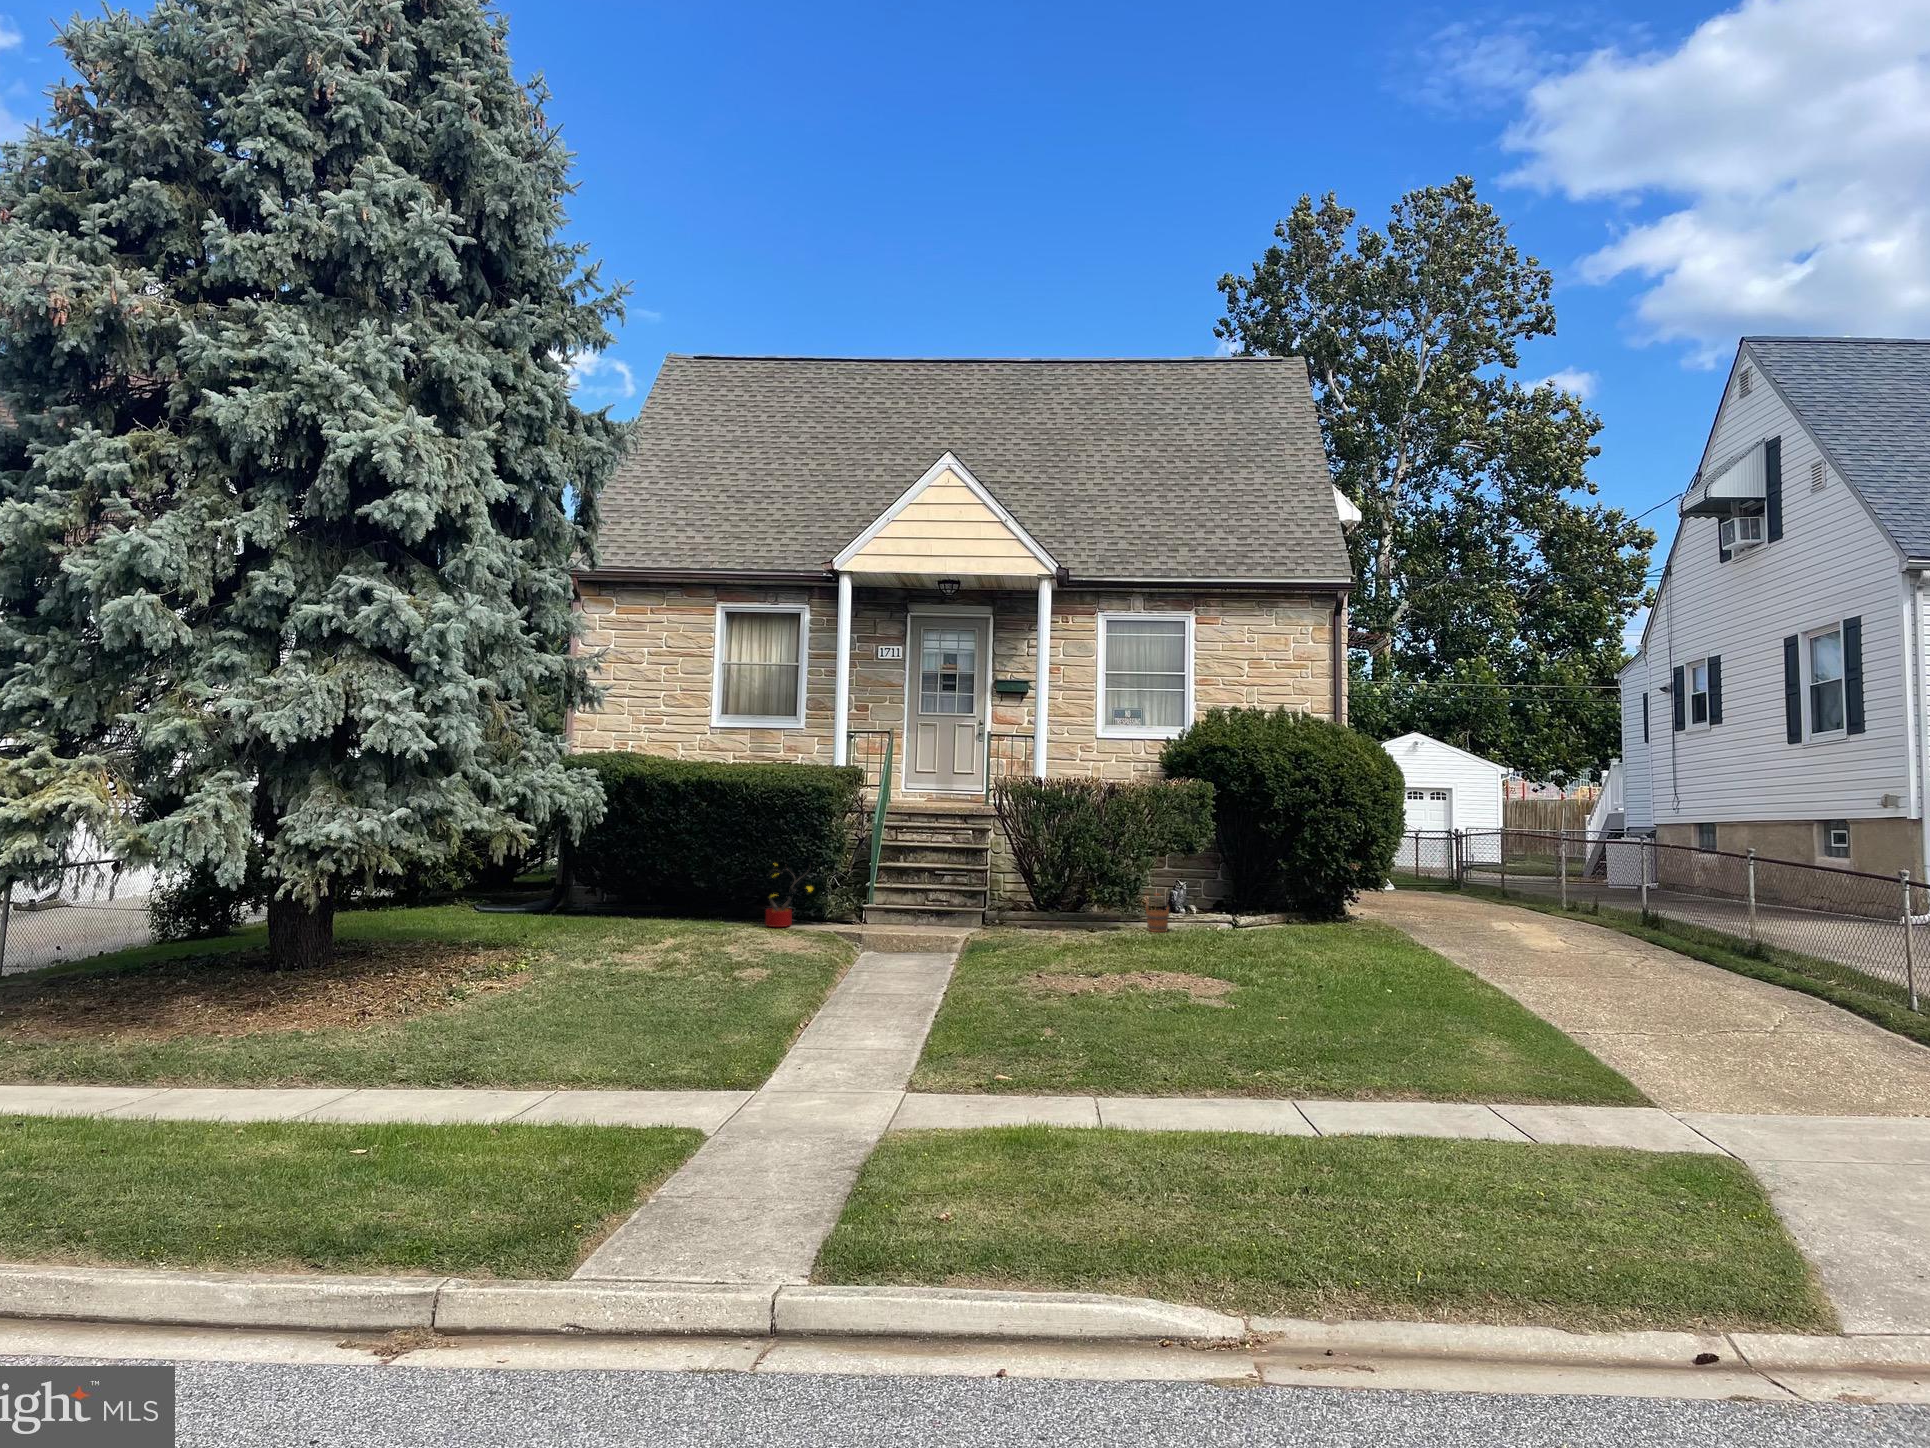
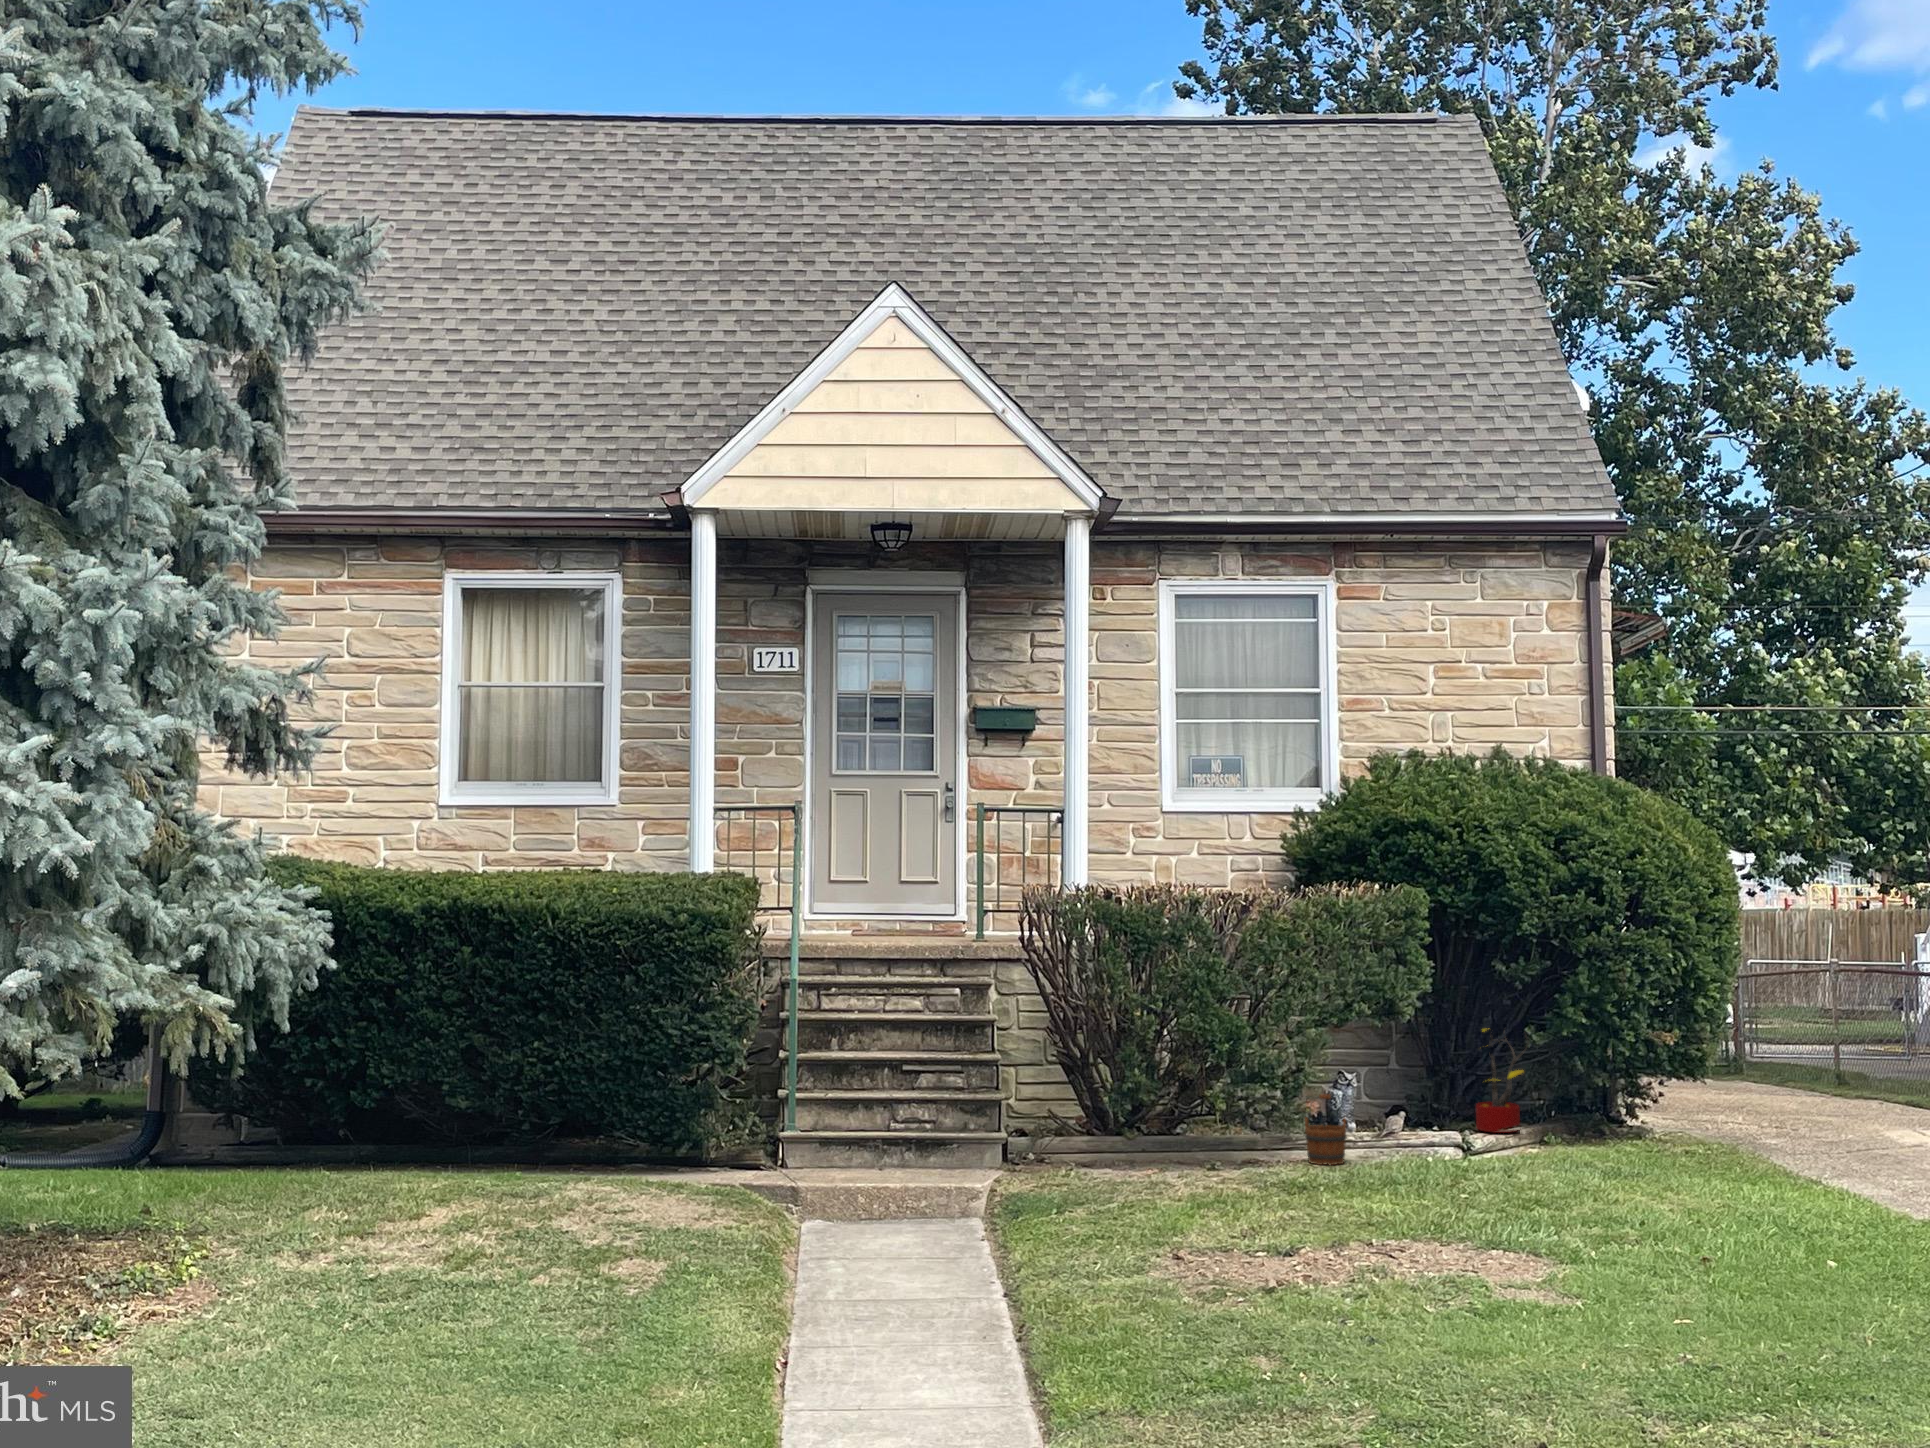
decorative plant: present [766,863,813,927] -> present [1476,1028,1527,1133]

